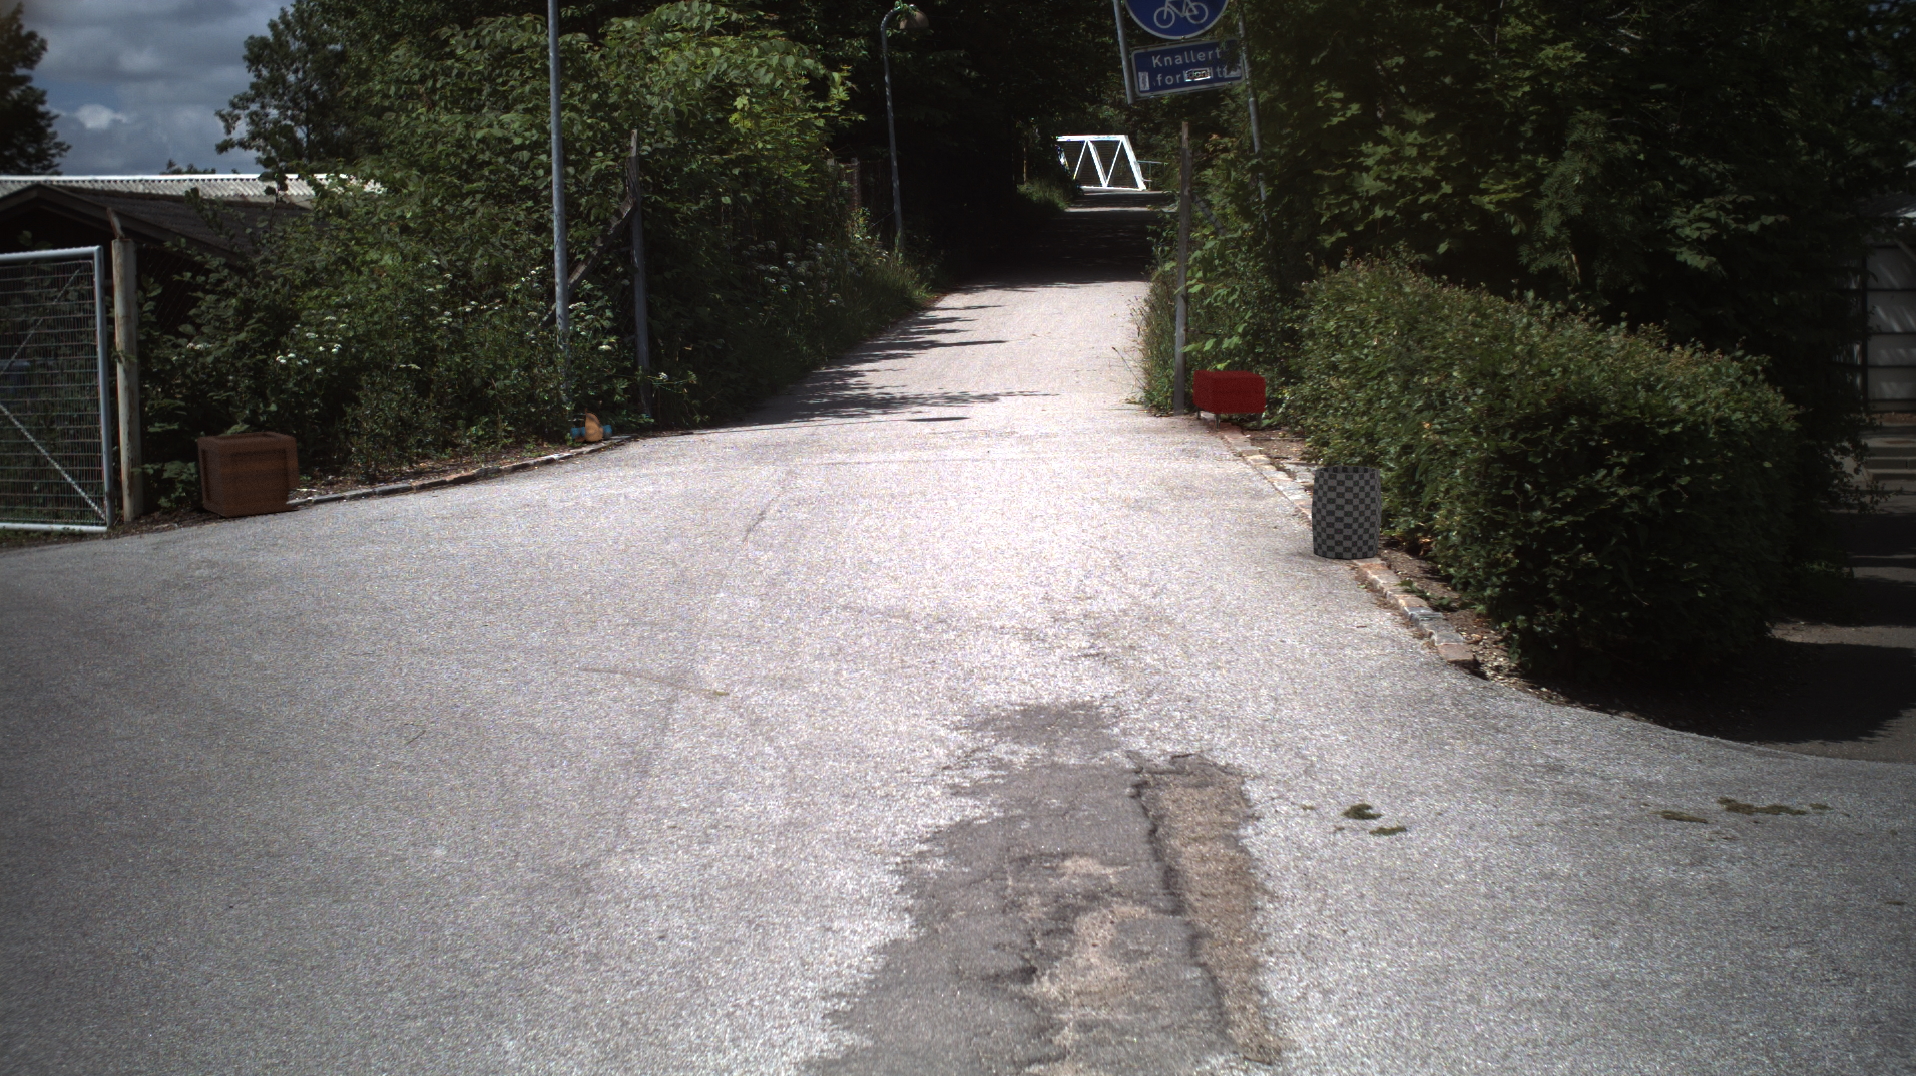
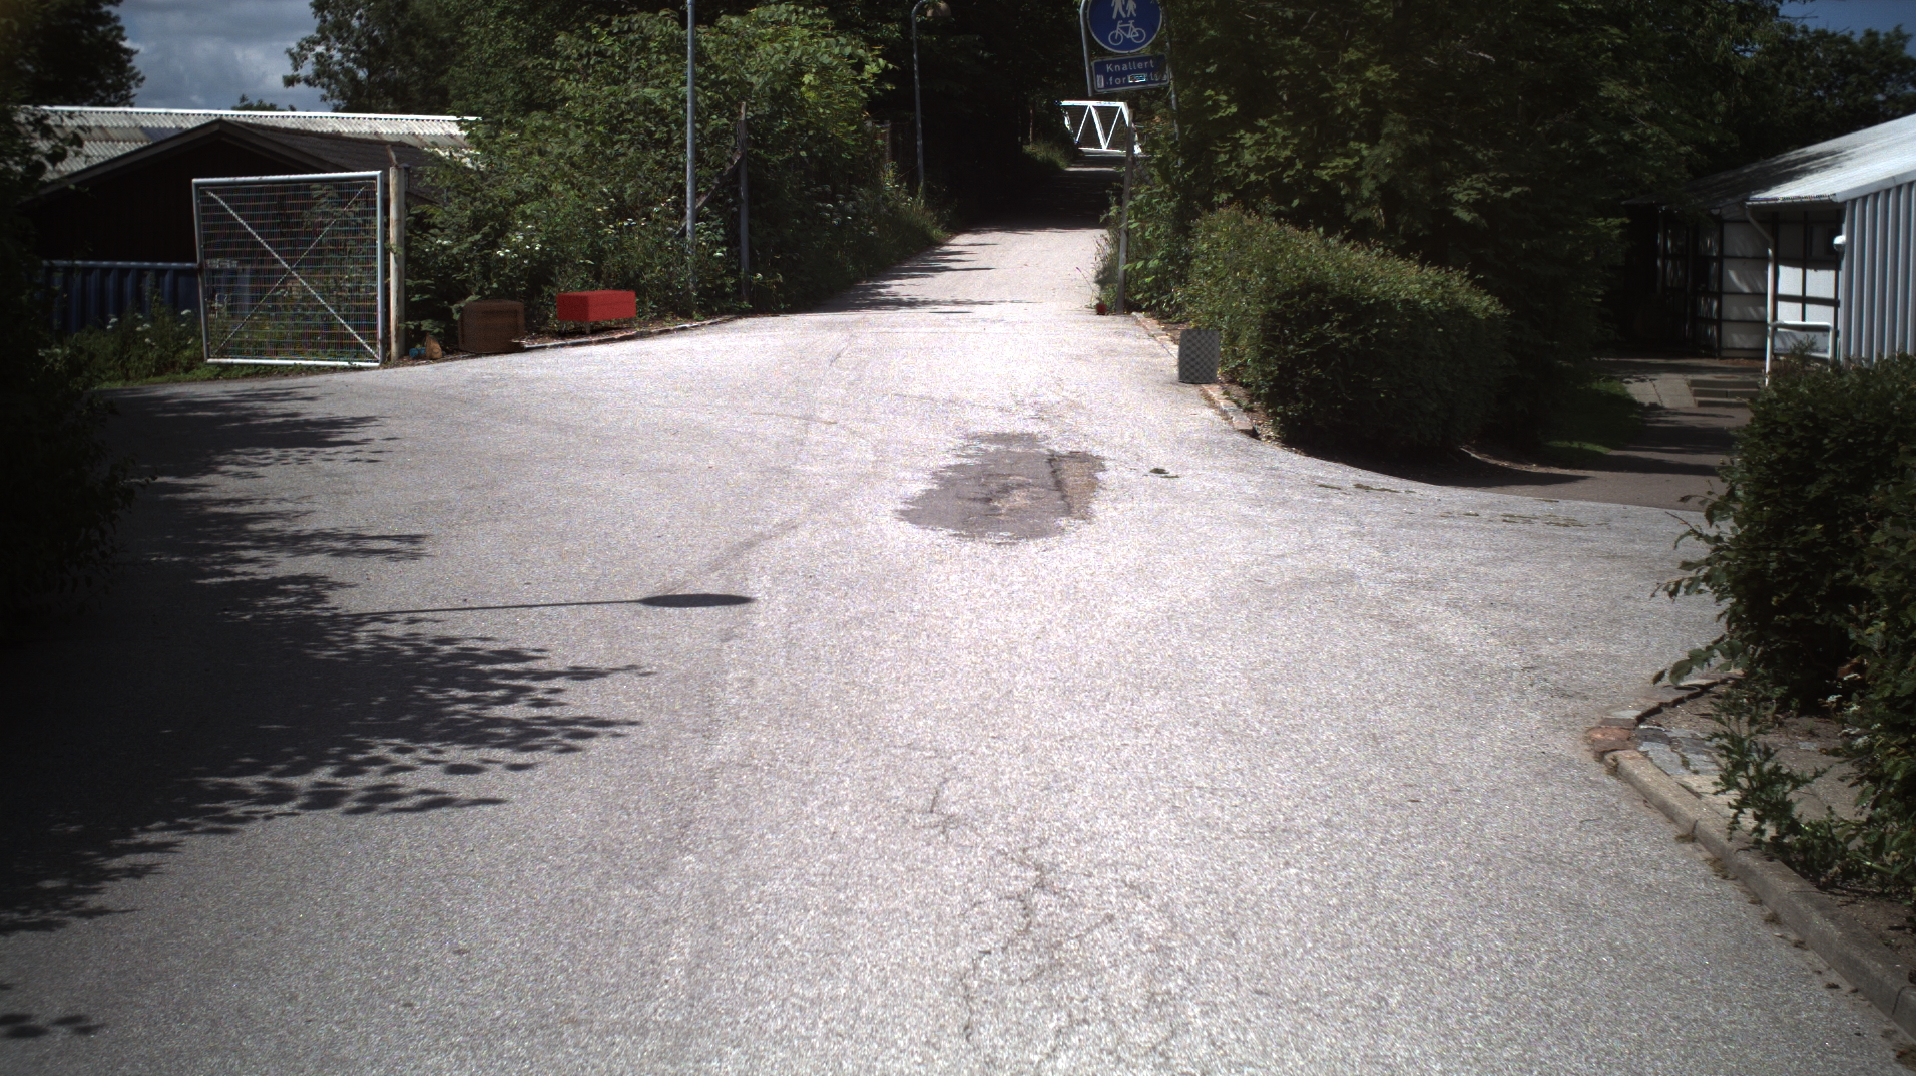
potted tree: none [1137,331,1183,414] -> present [1094,256,1122,315]
bench: present [1193,370,1266,431] -> present [556,290,636,334]
backpack: present [571,413,612,442] -> present [409,333,446,359]

